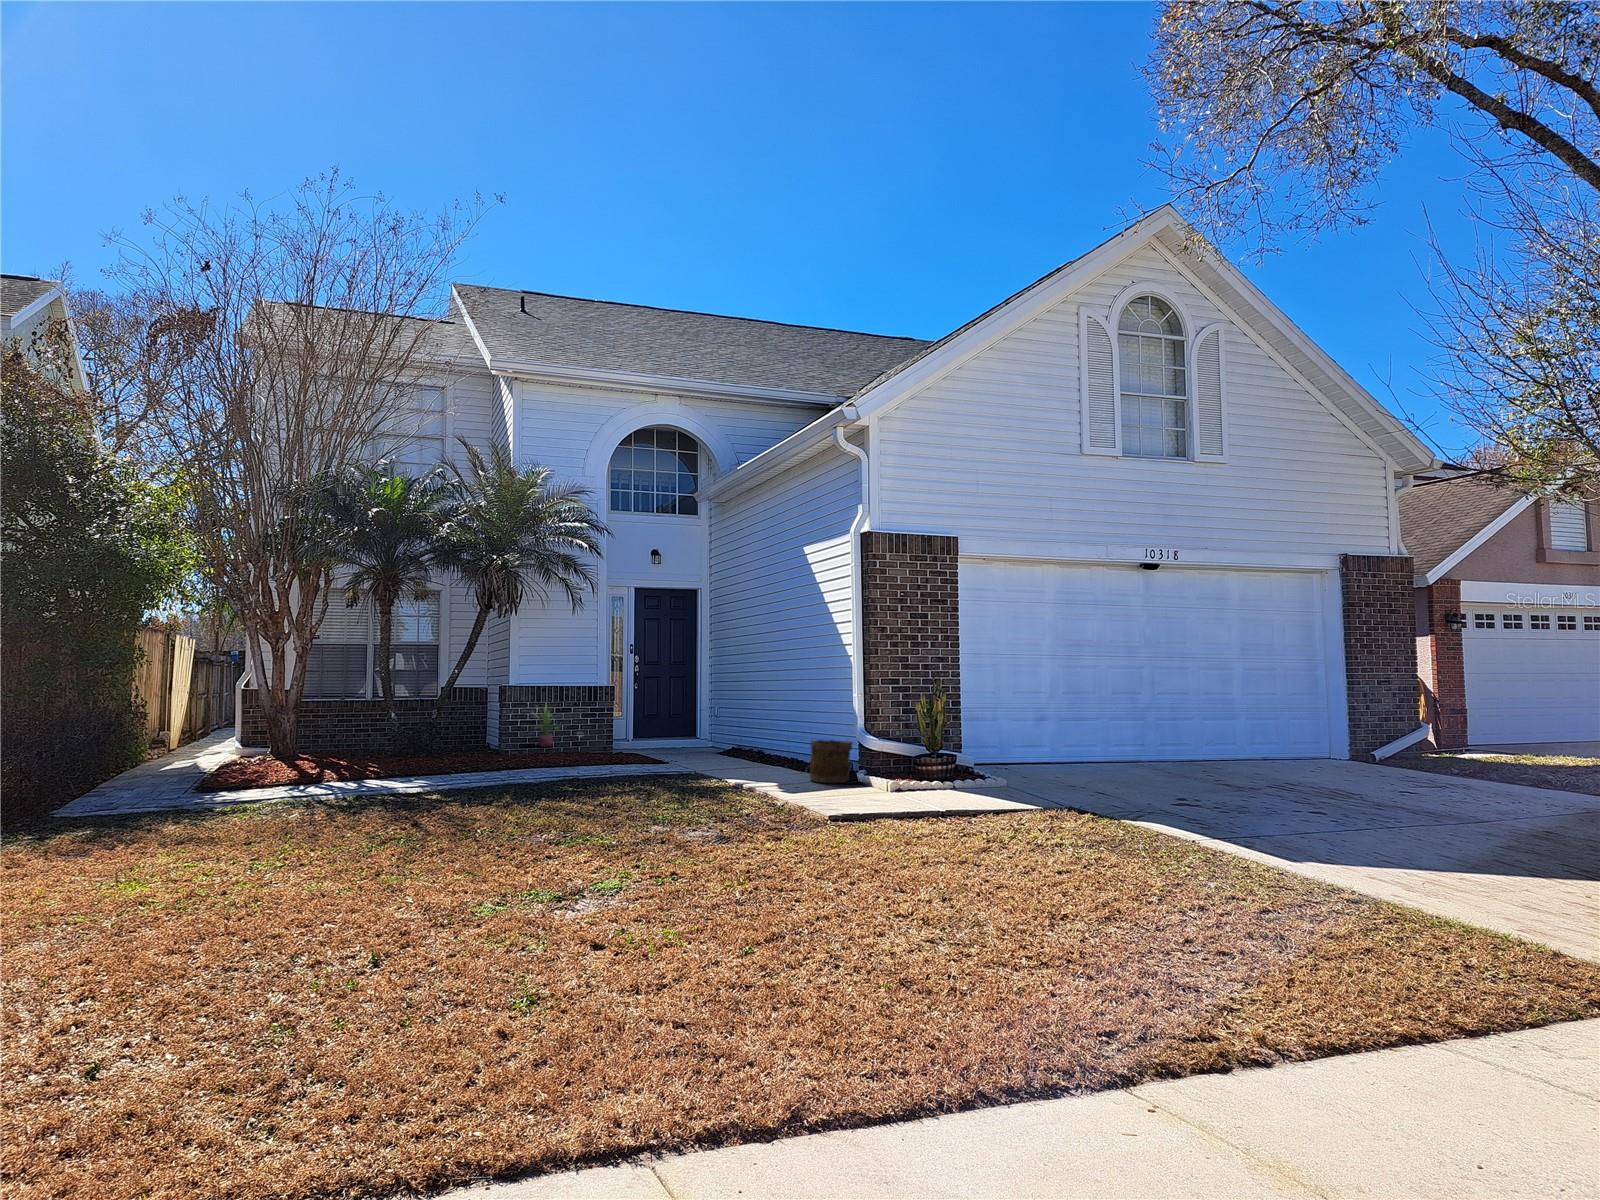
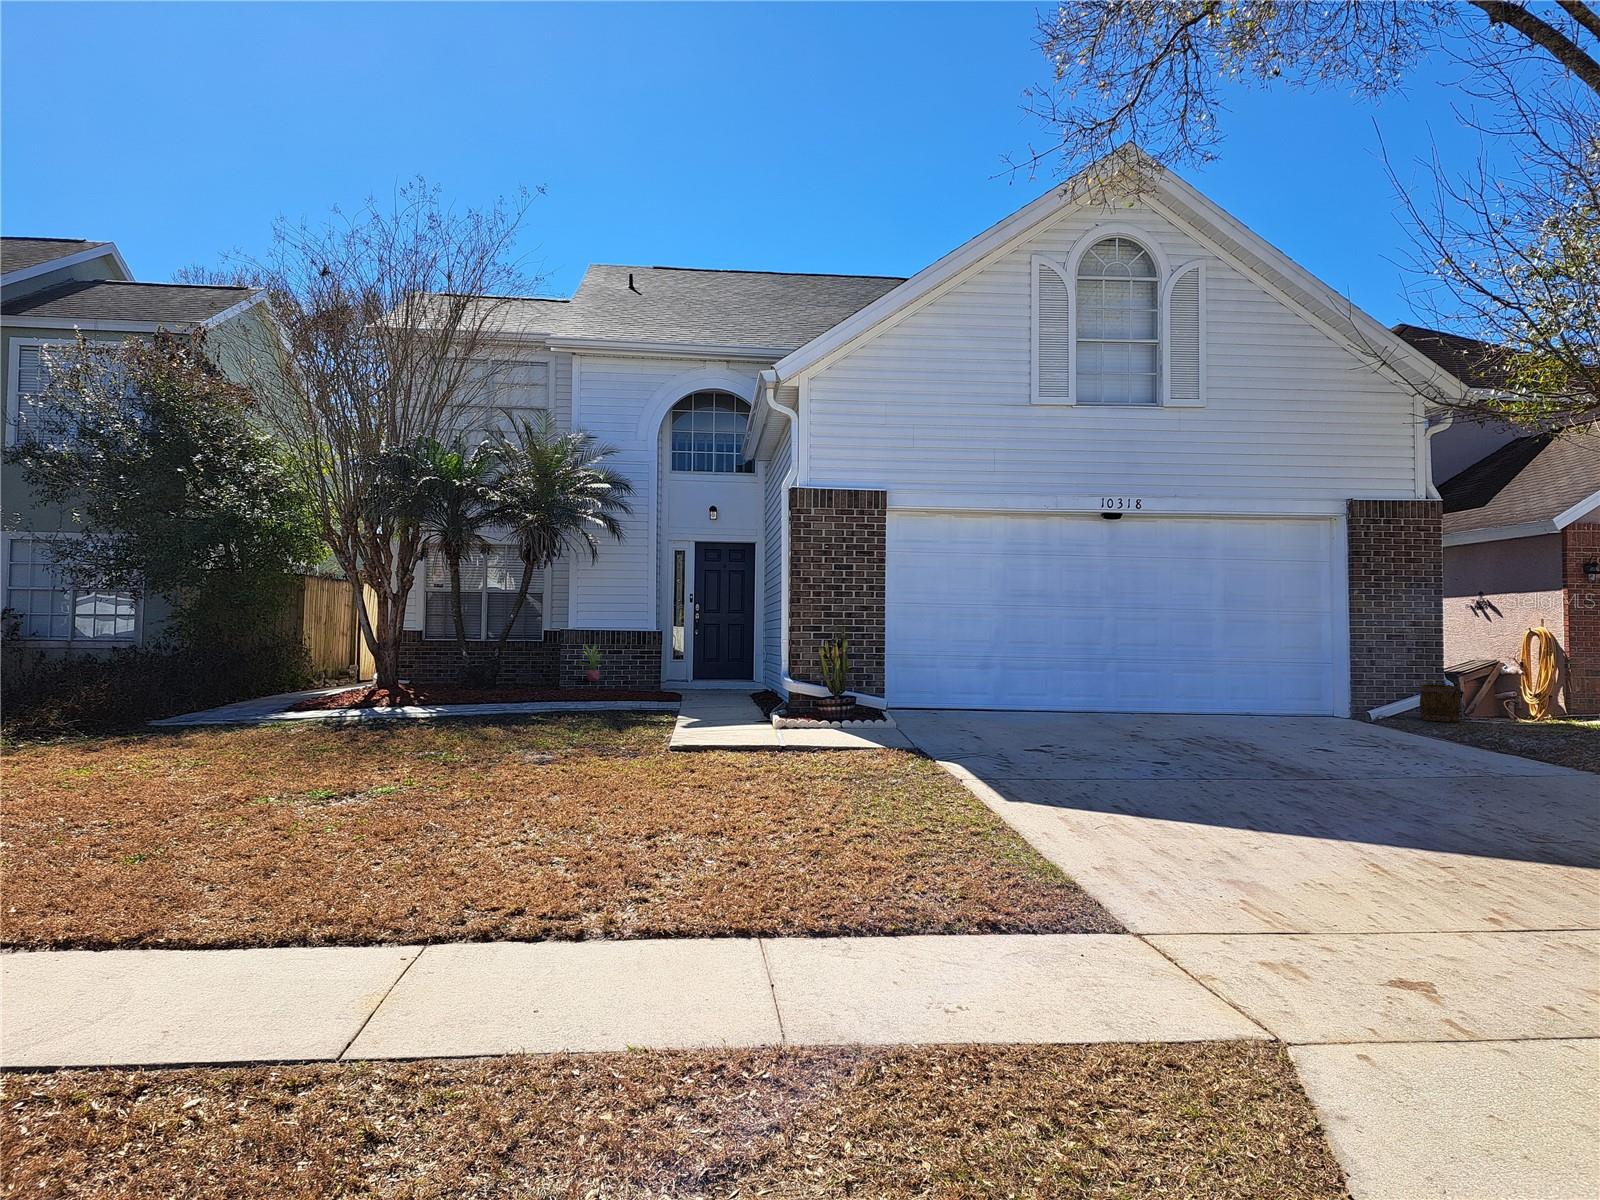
bucket: present [810,740,852,783] -> present [1420,682,1464,722]

